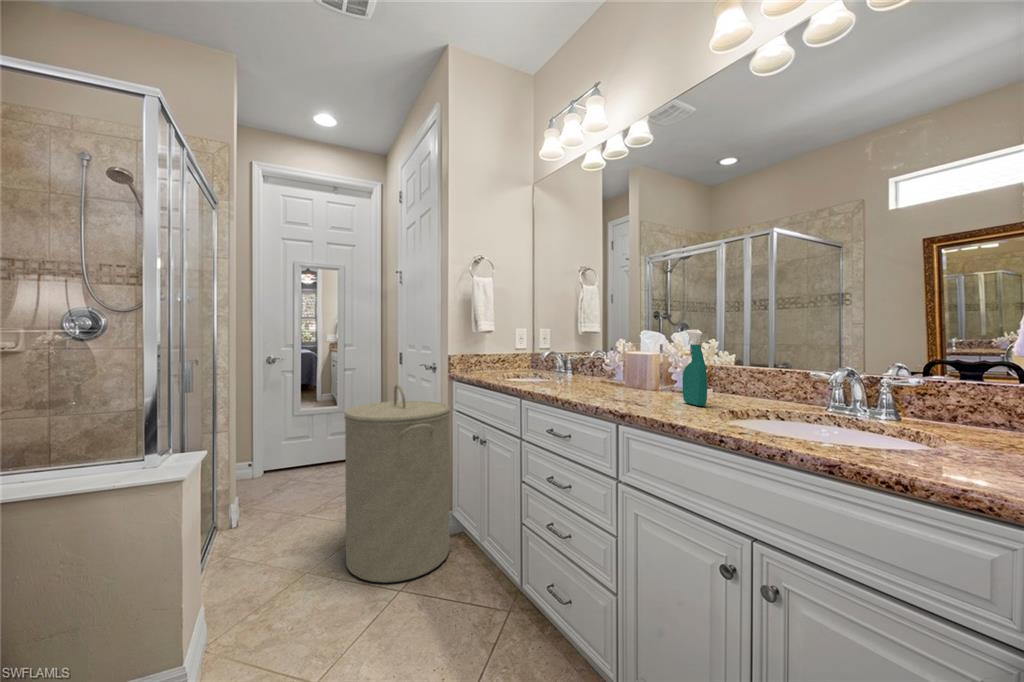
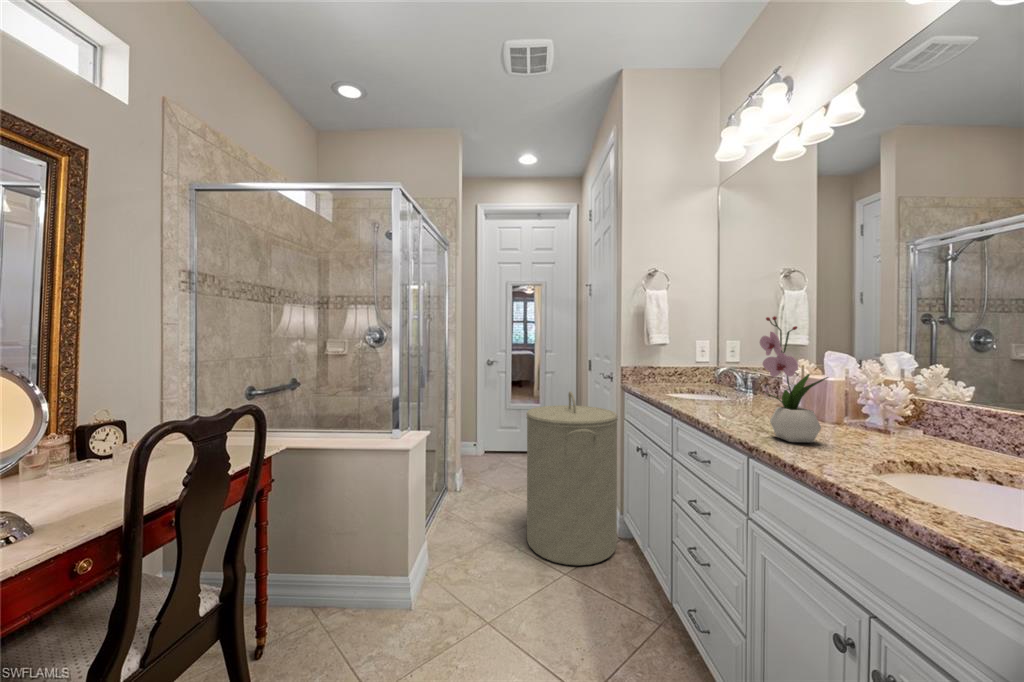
flower arrangement: none [618,295,671,407] -> present [760,316,828,442]
spray bottle: present [682,330,707,406] -> none [859,355,888,450]

